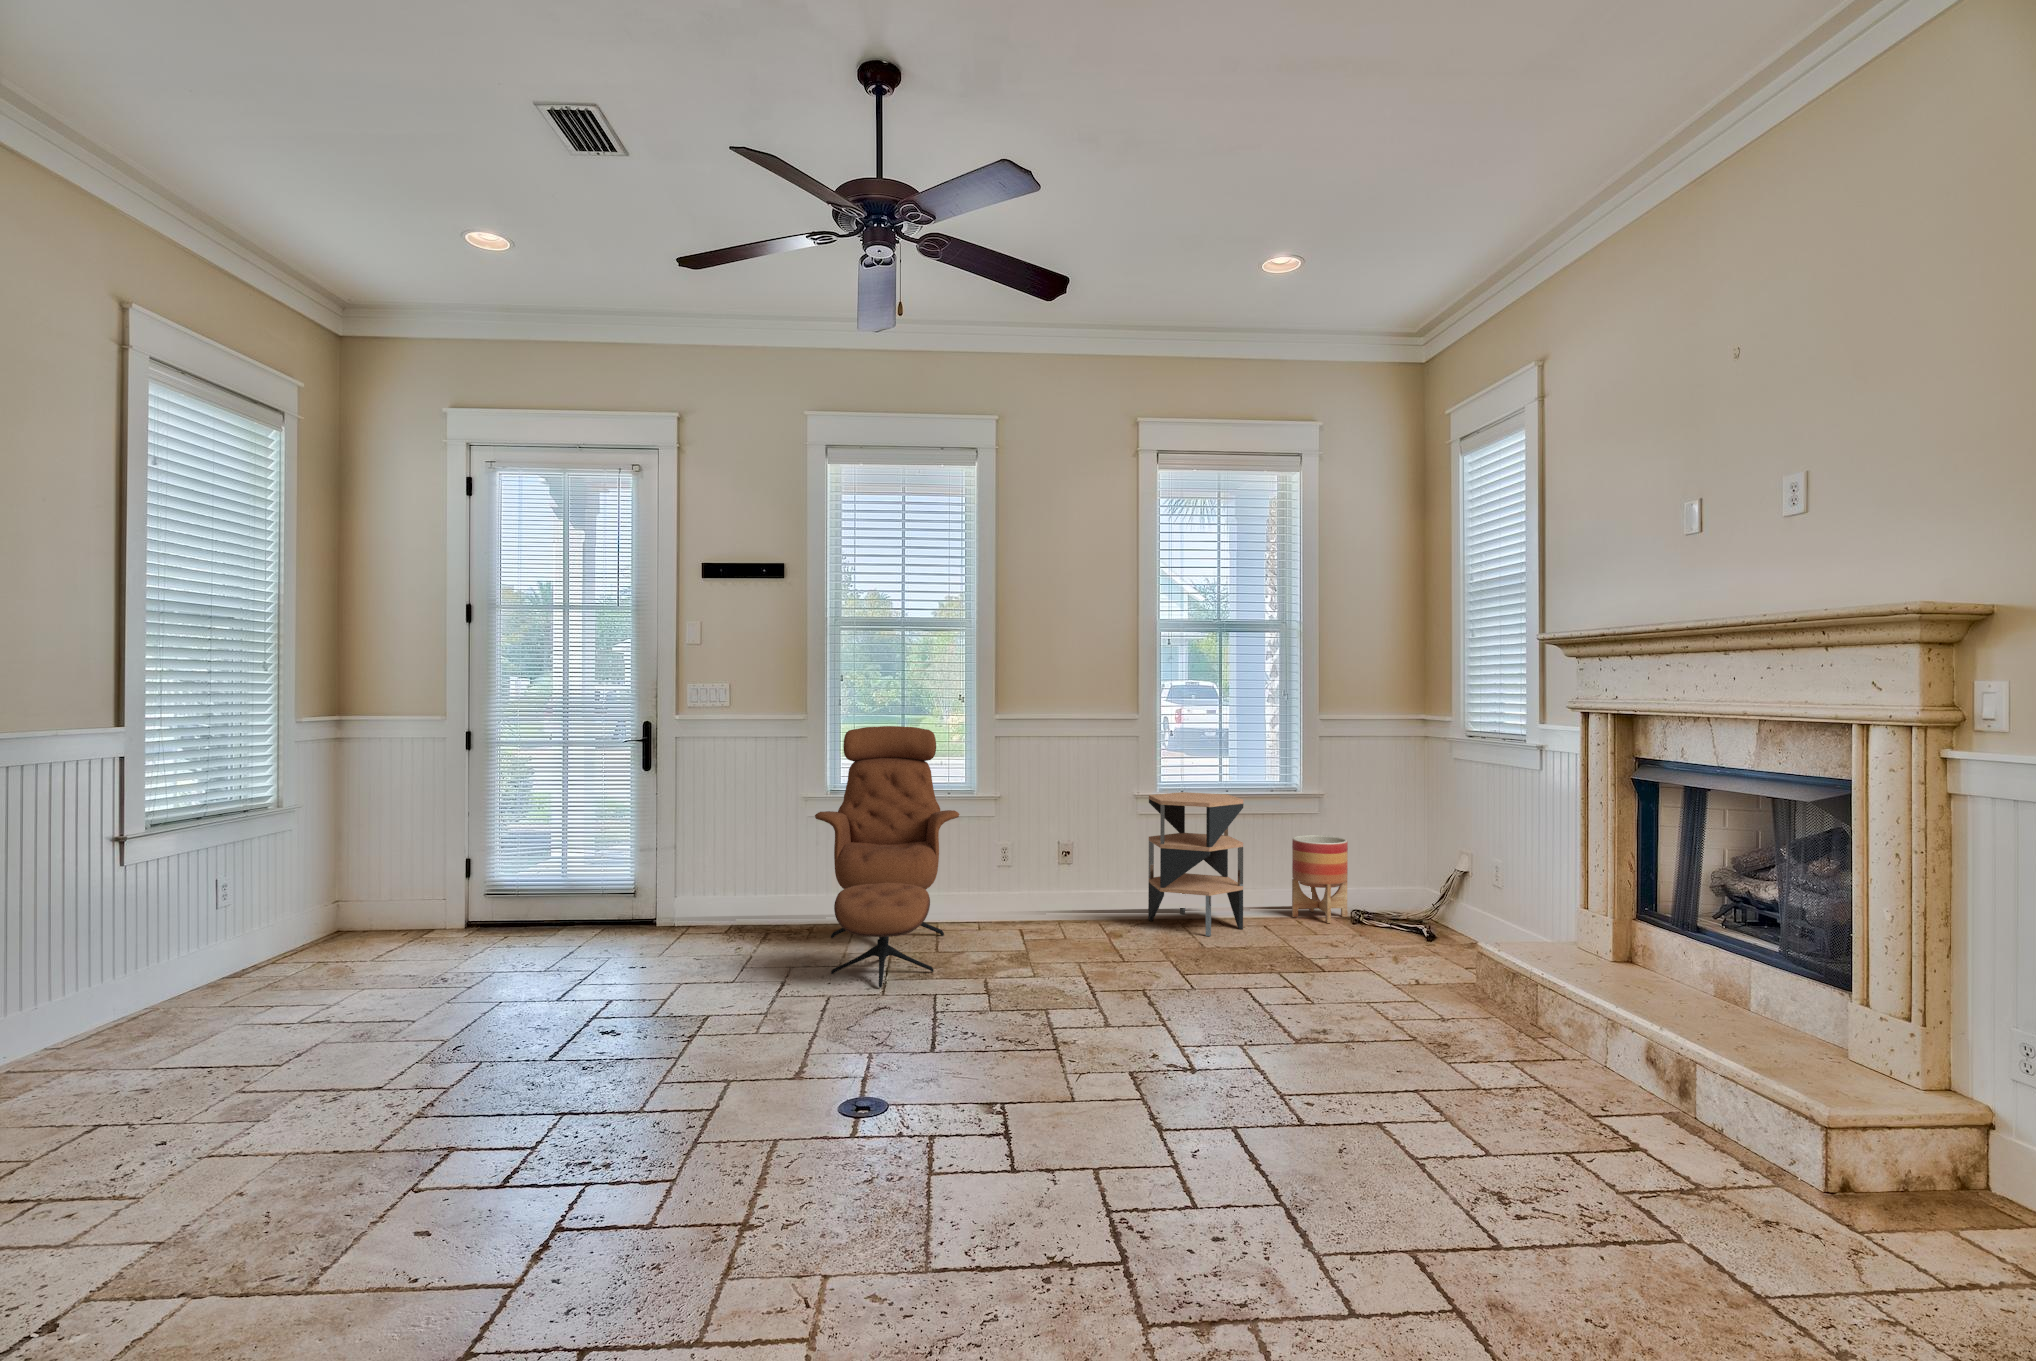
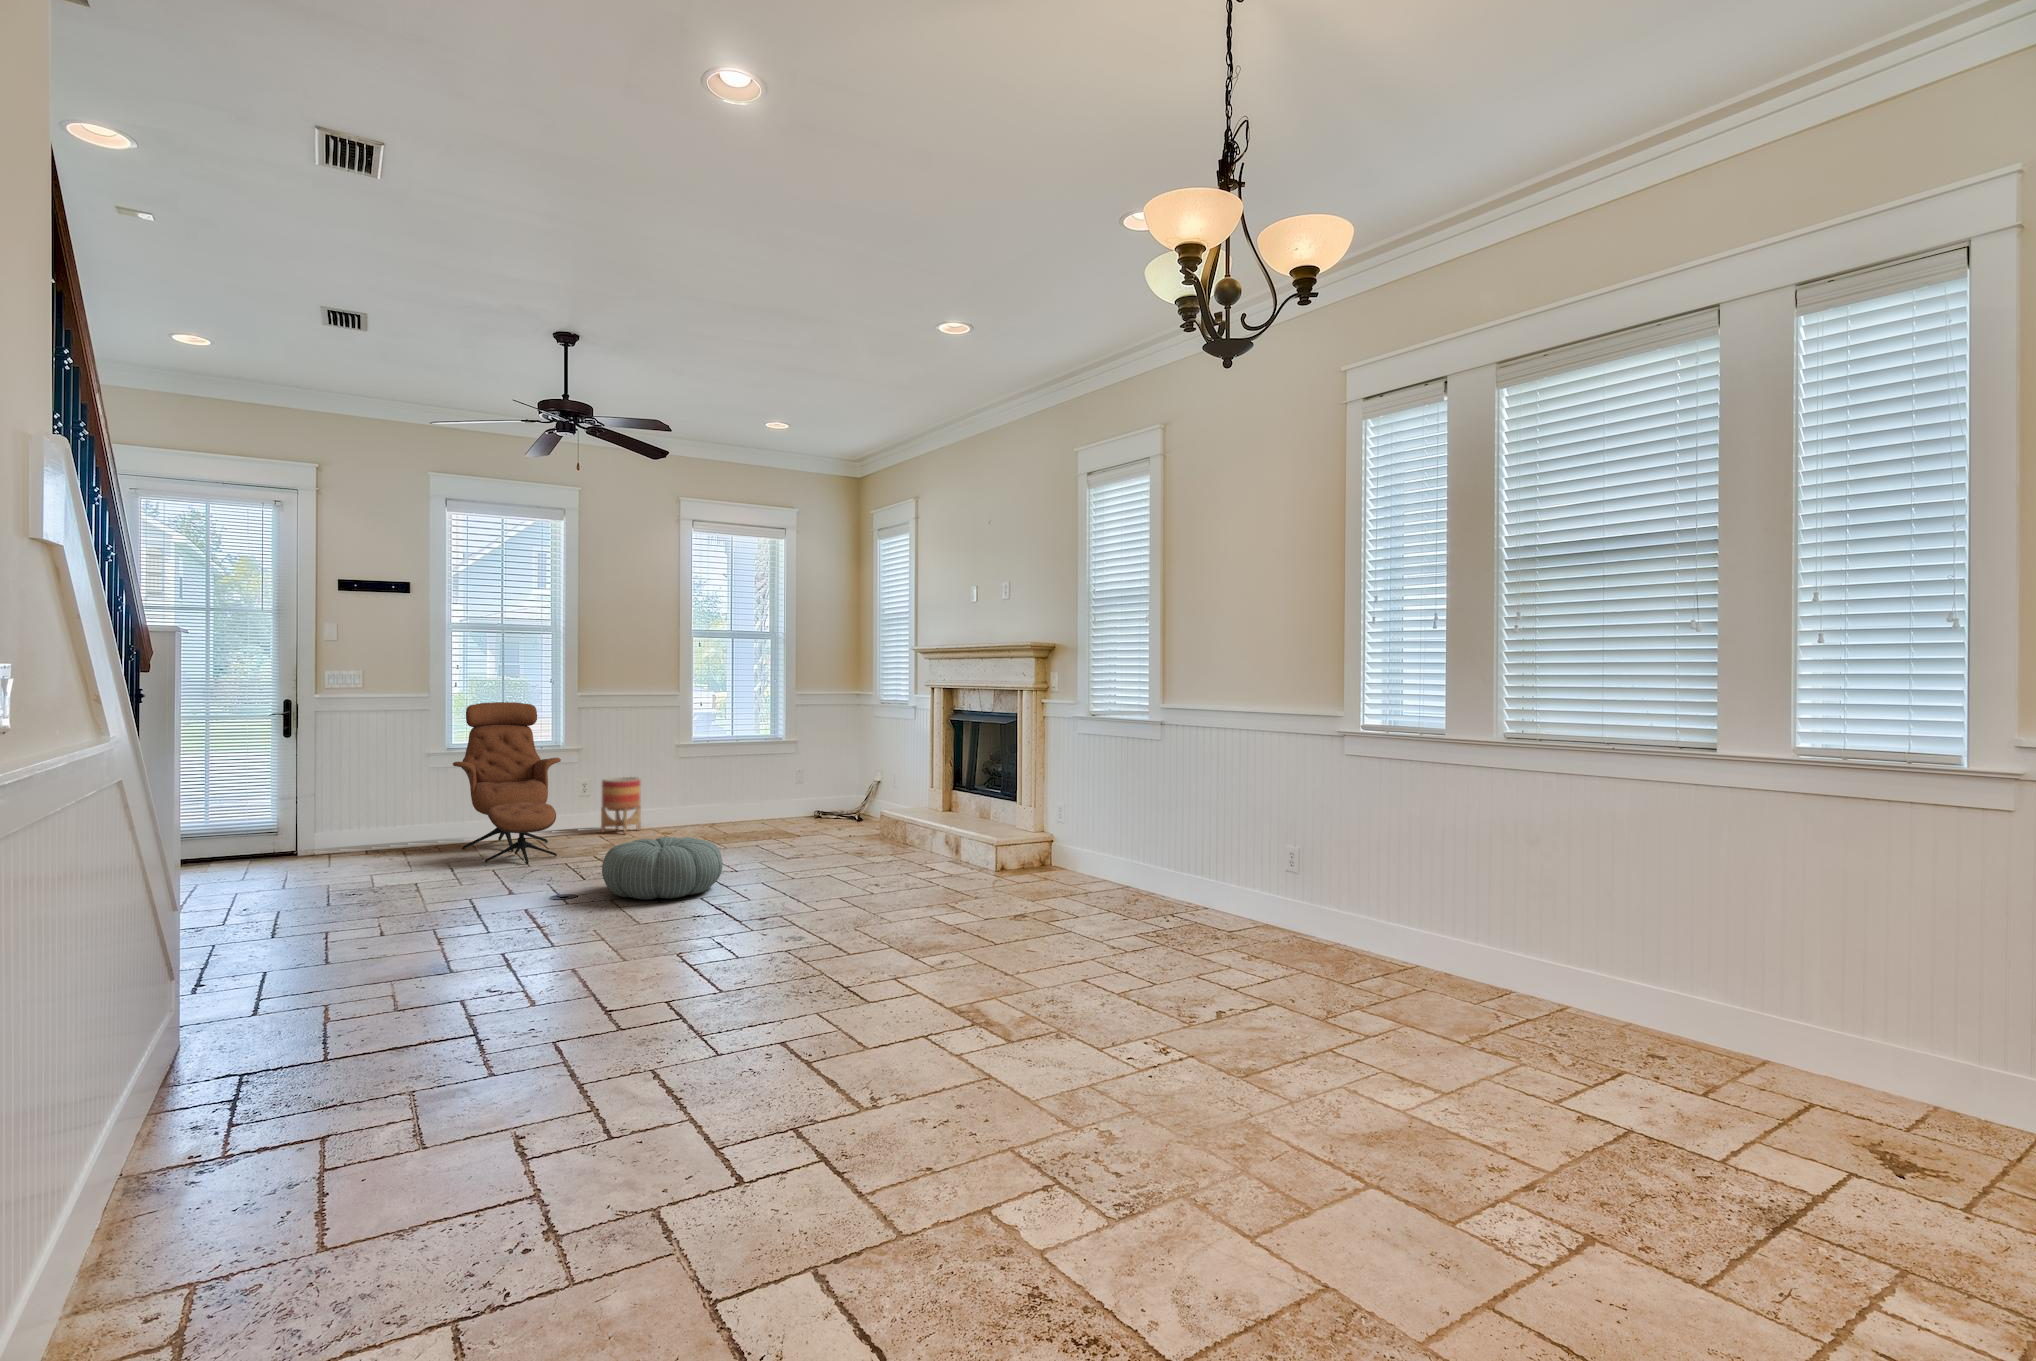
side table: present [1148,792,1243,936] -> none [686,743,749,829]
planter: present [1292,835,1348,923] -> present [601,777,641,834]
pouf: none [921,999,1151,1157] -> present [602,837,723,900]

